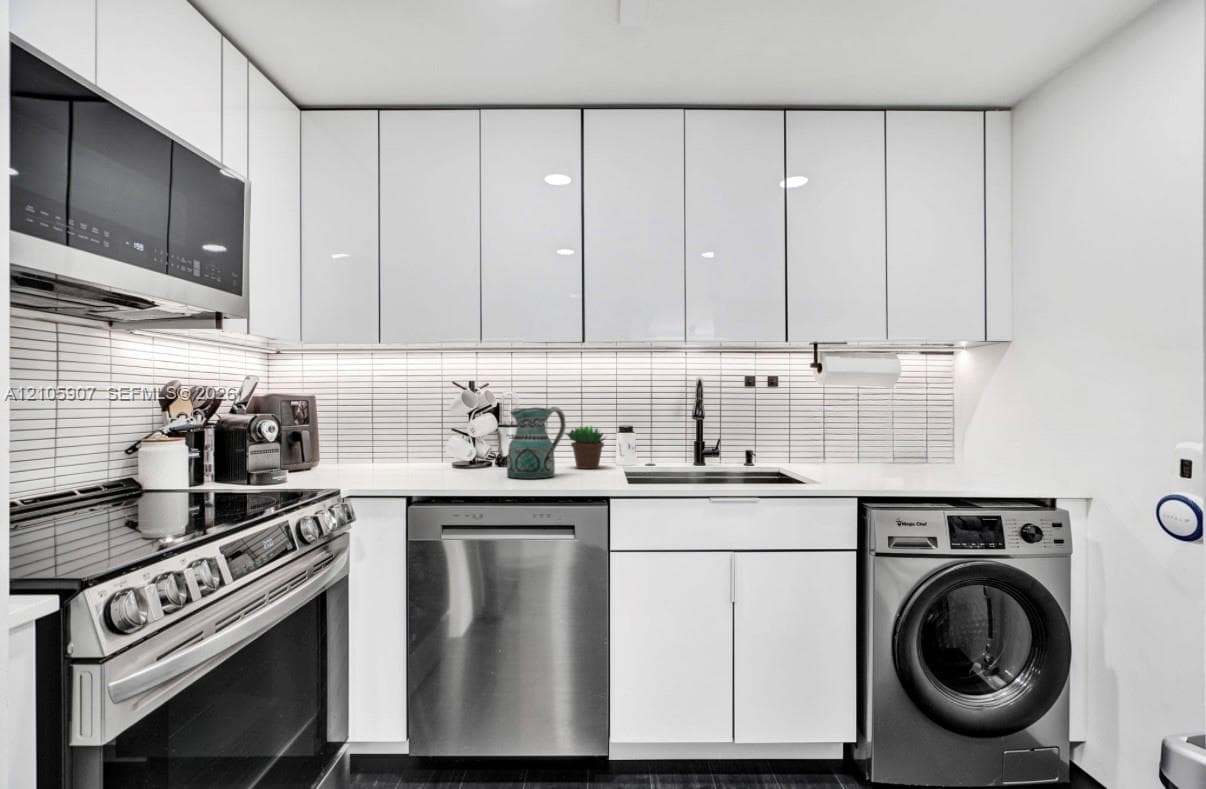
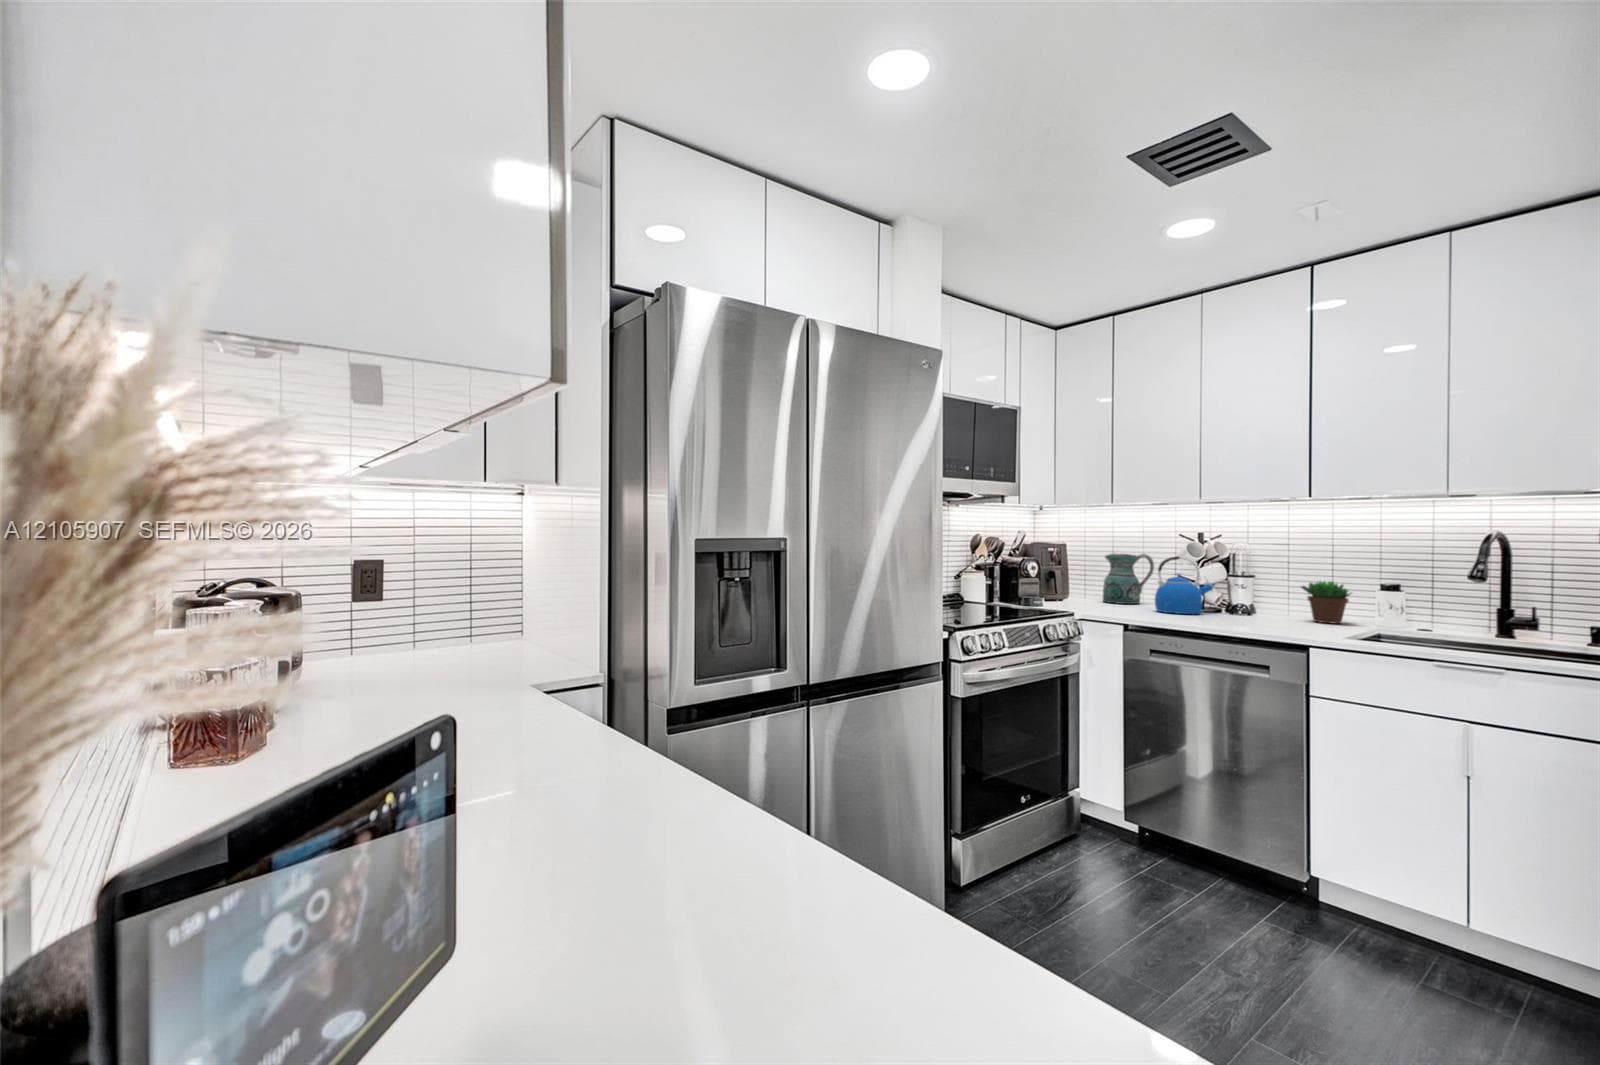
kettle: none [430,406,490,475] -> present [1155,556,1214,614]
ceramic pitcher: present [507,407,566,479] -> present [1103,554,1154,604]

